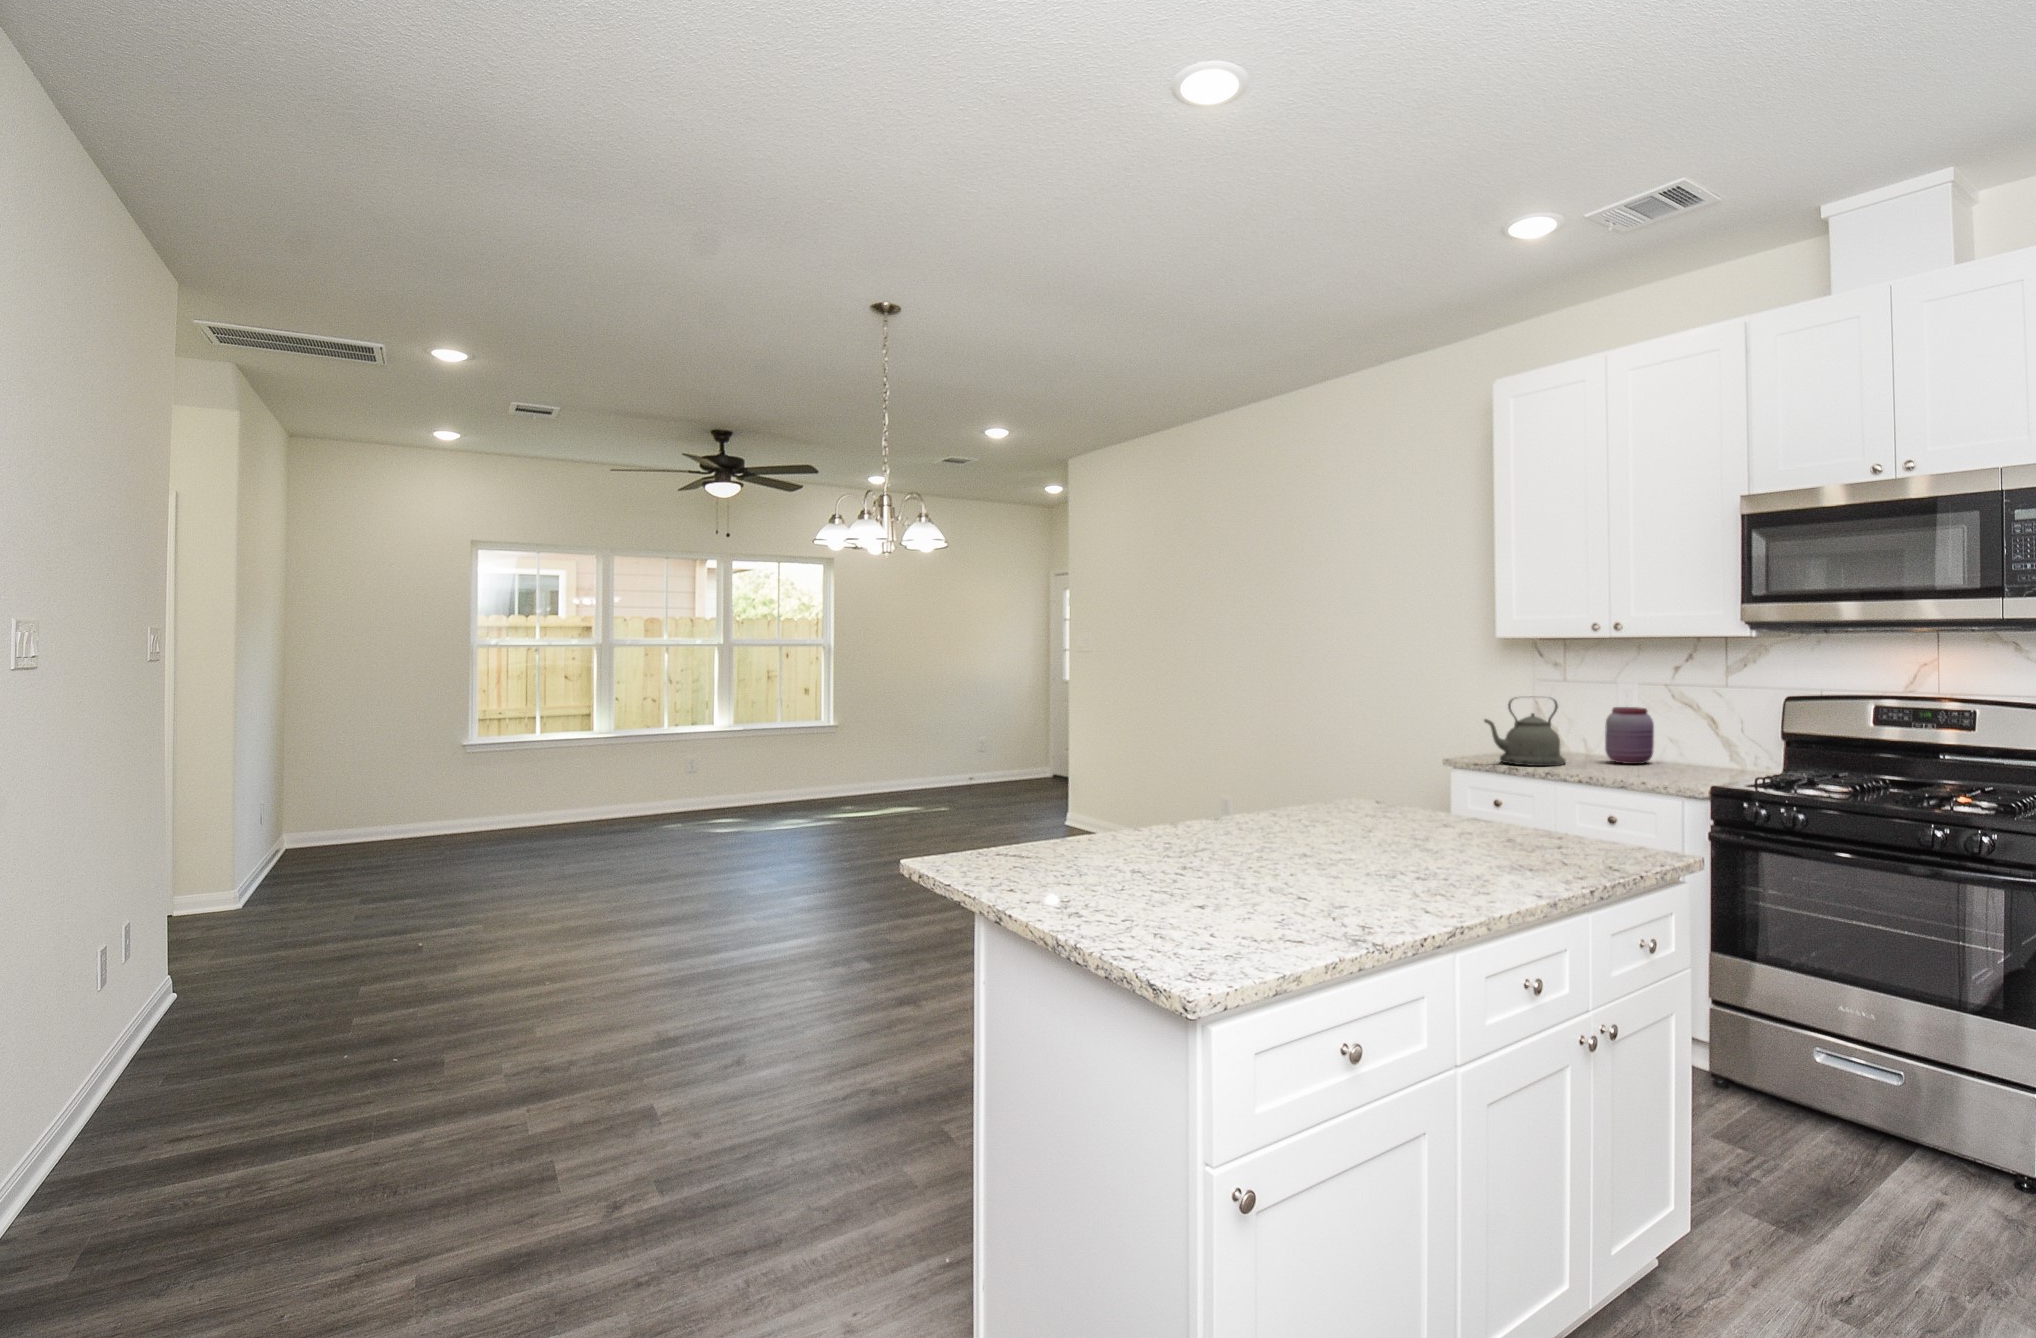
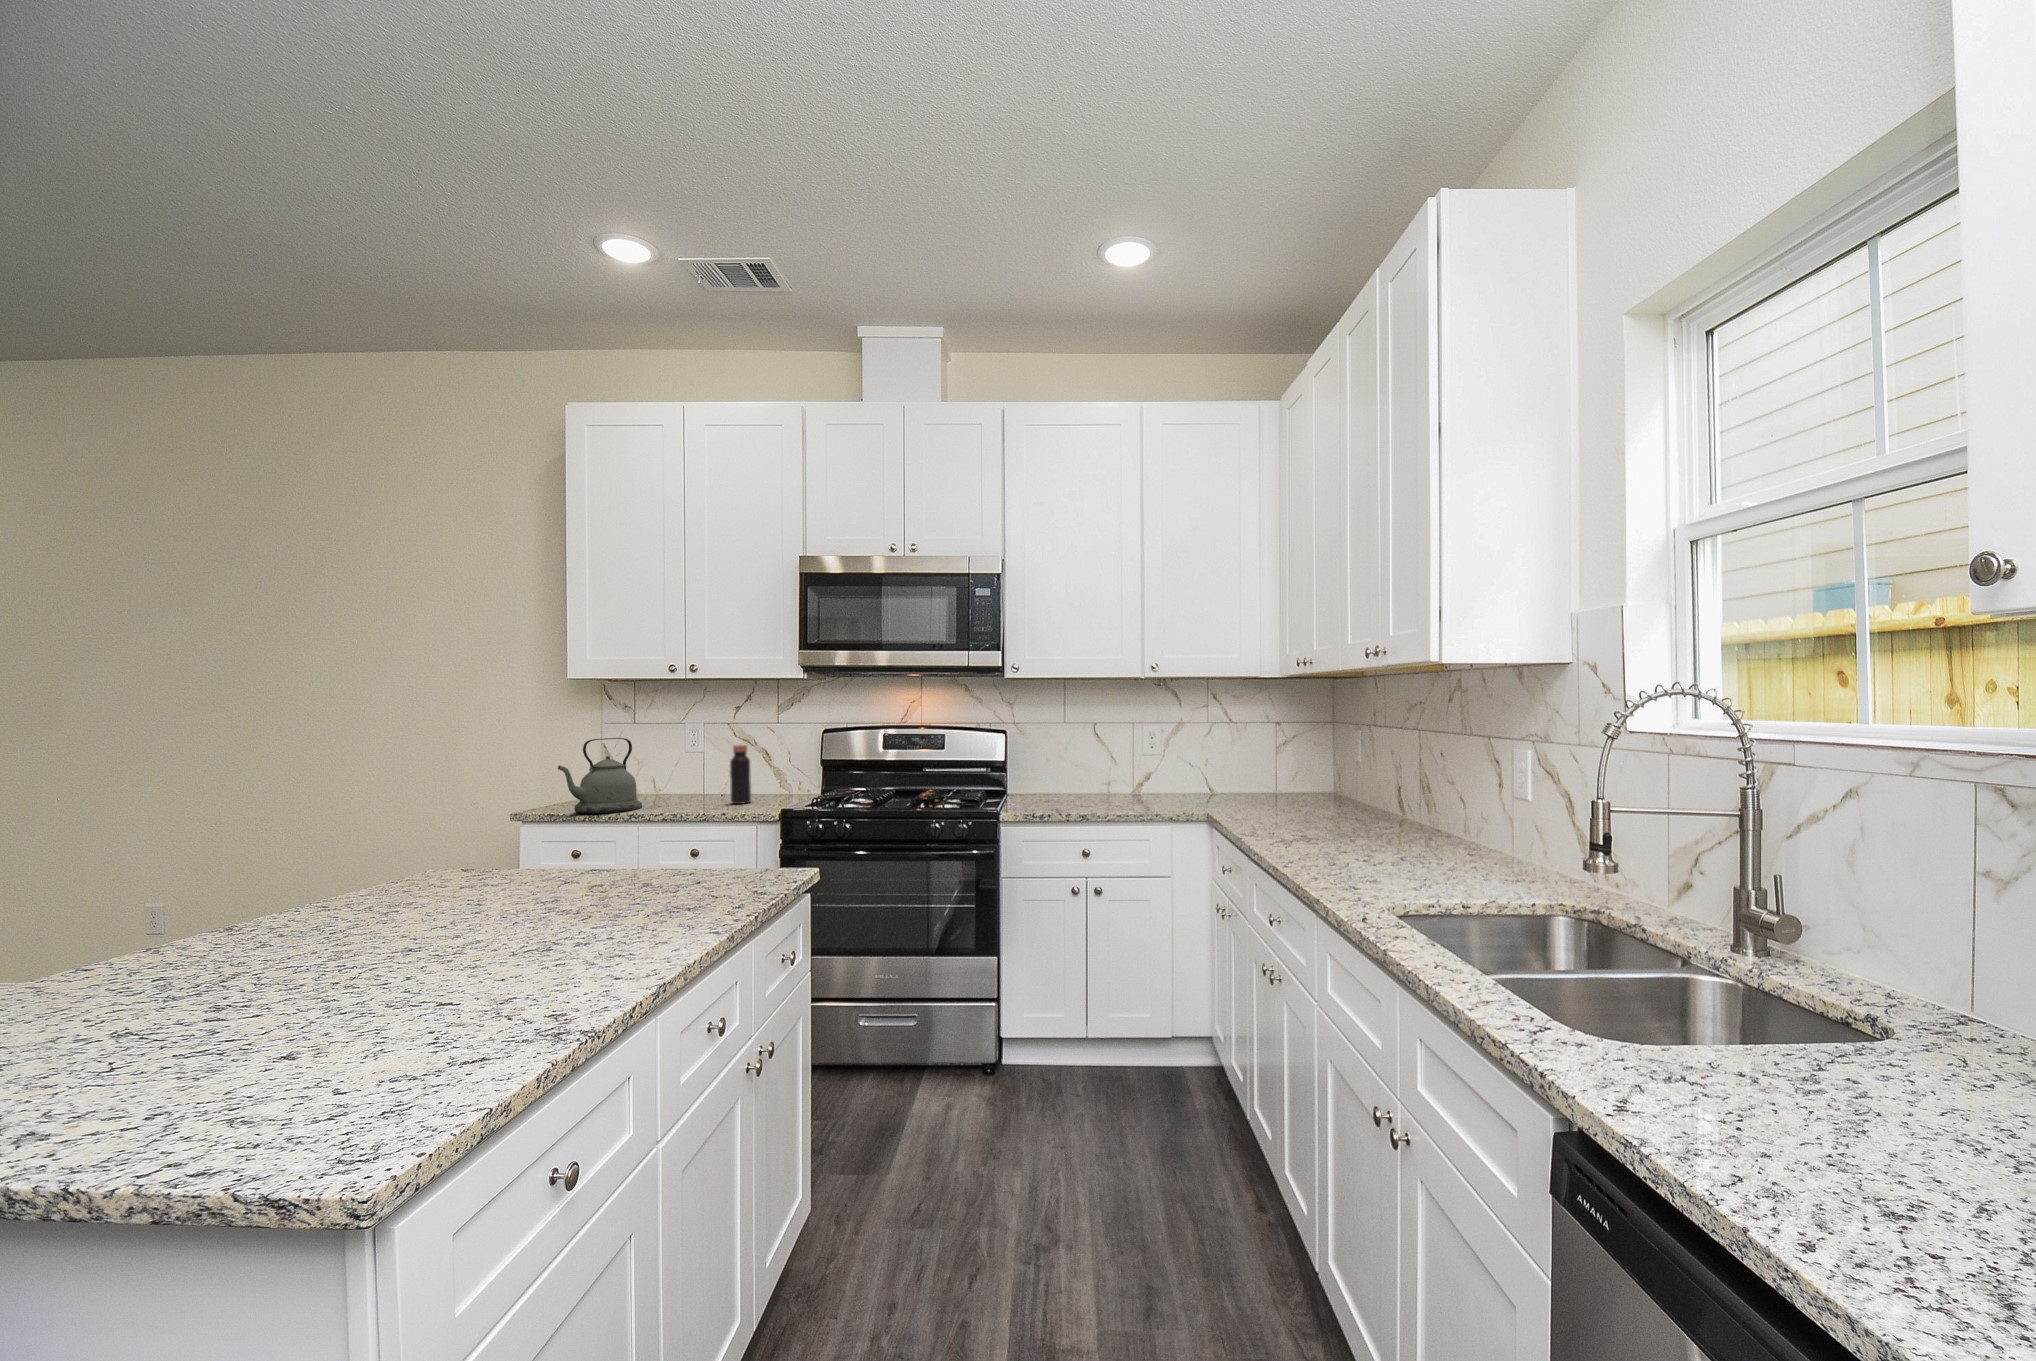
jar: present [1605,707,1654,764] -> none [677,744,719,801]
bottle: none [1661,712,1686,773] -> present [730,745,751,804]

